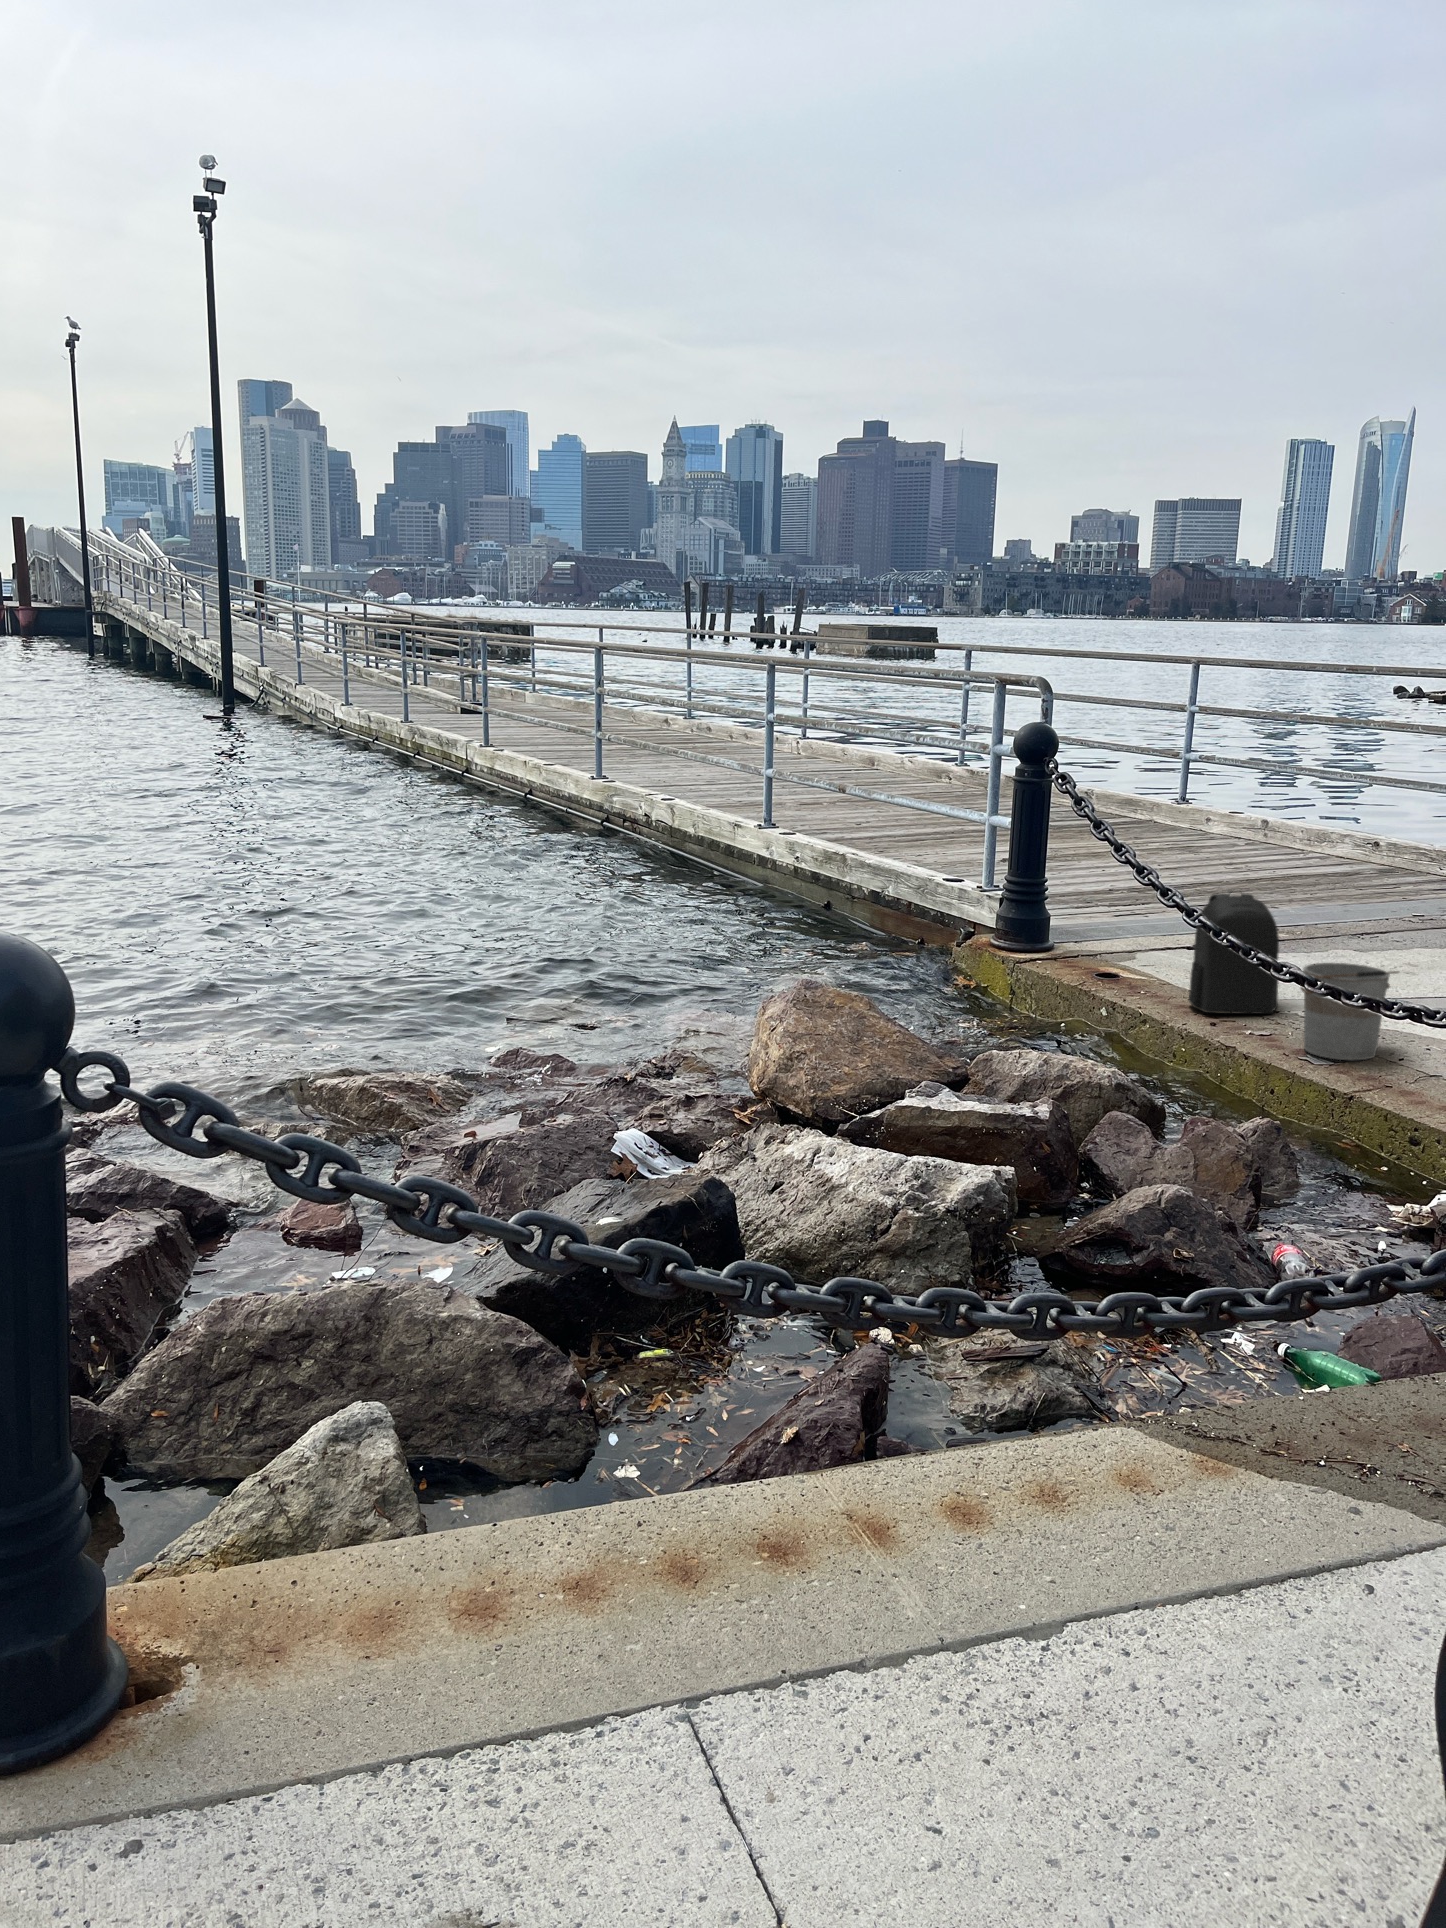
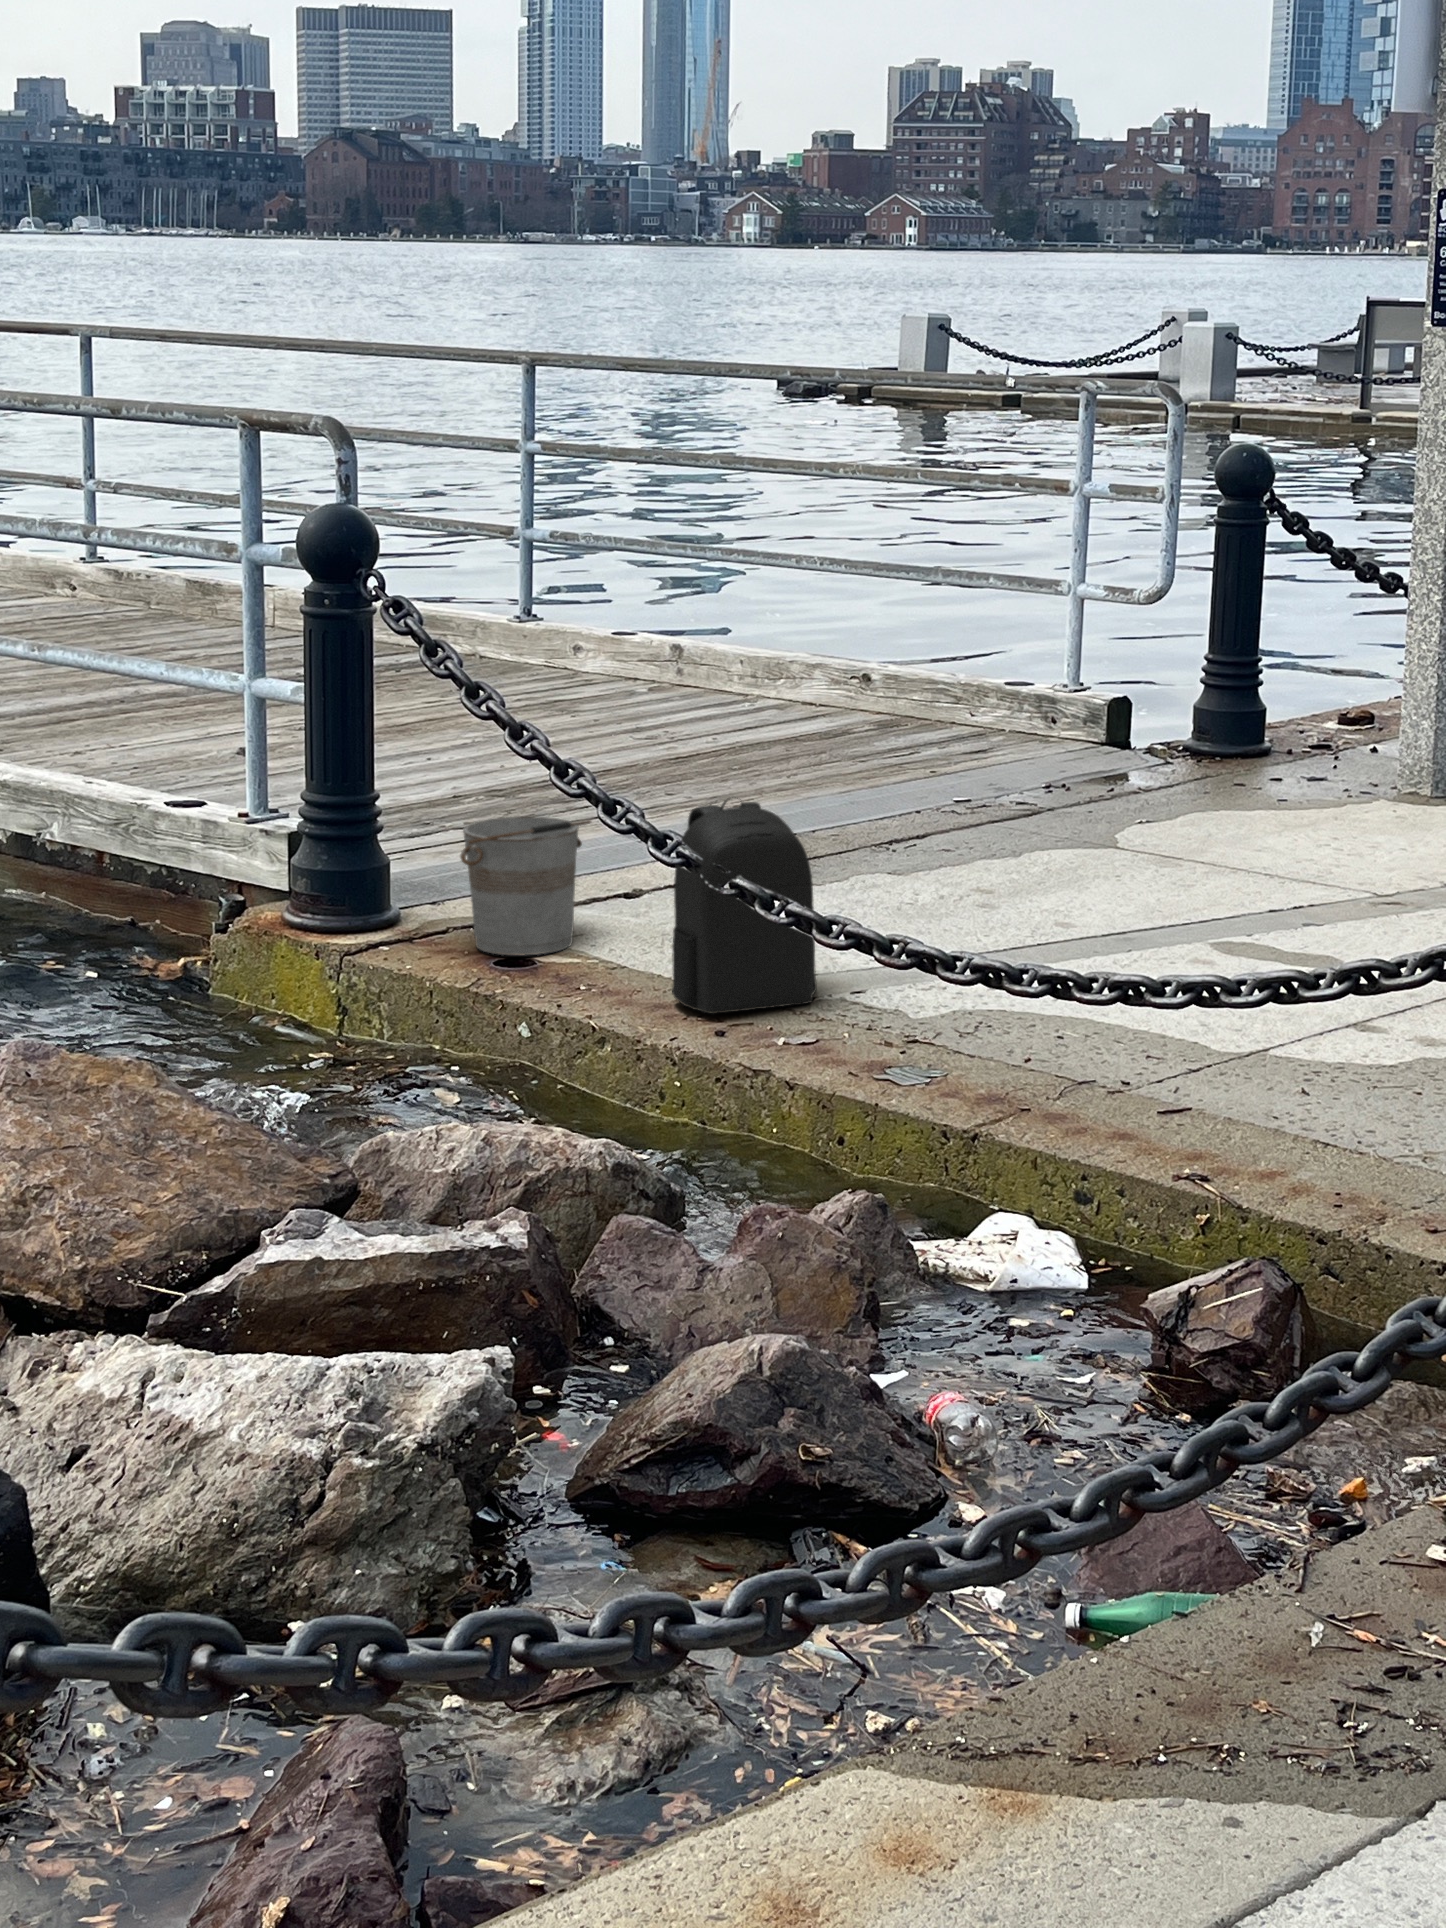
bucket: present [1301,963,1399,1060] -> present [460,817,591,955]

